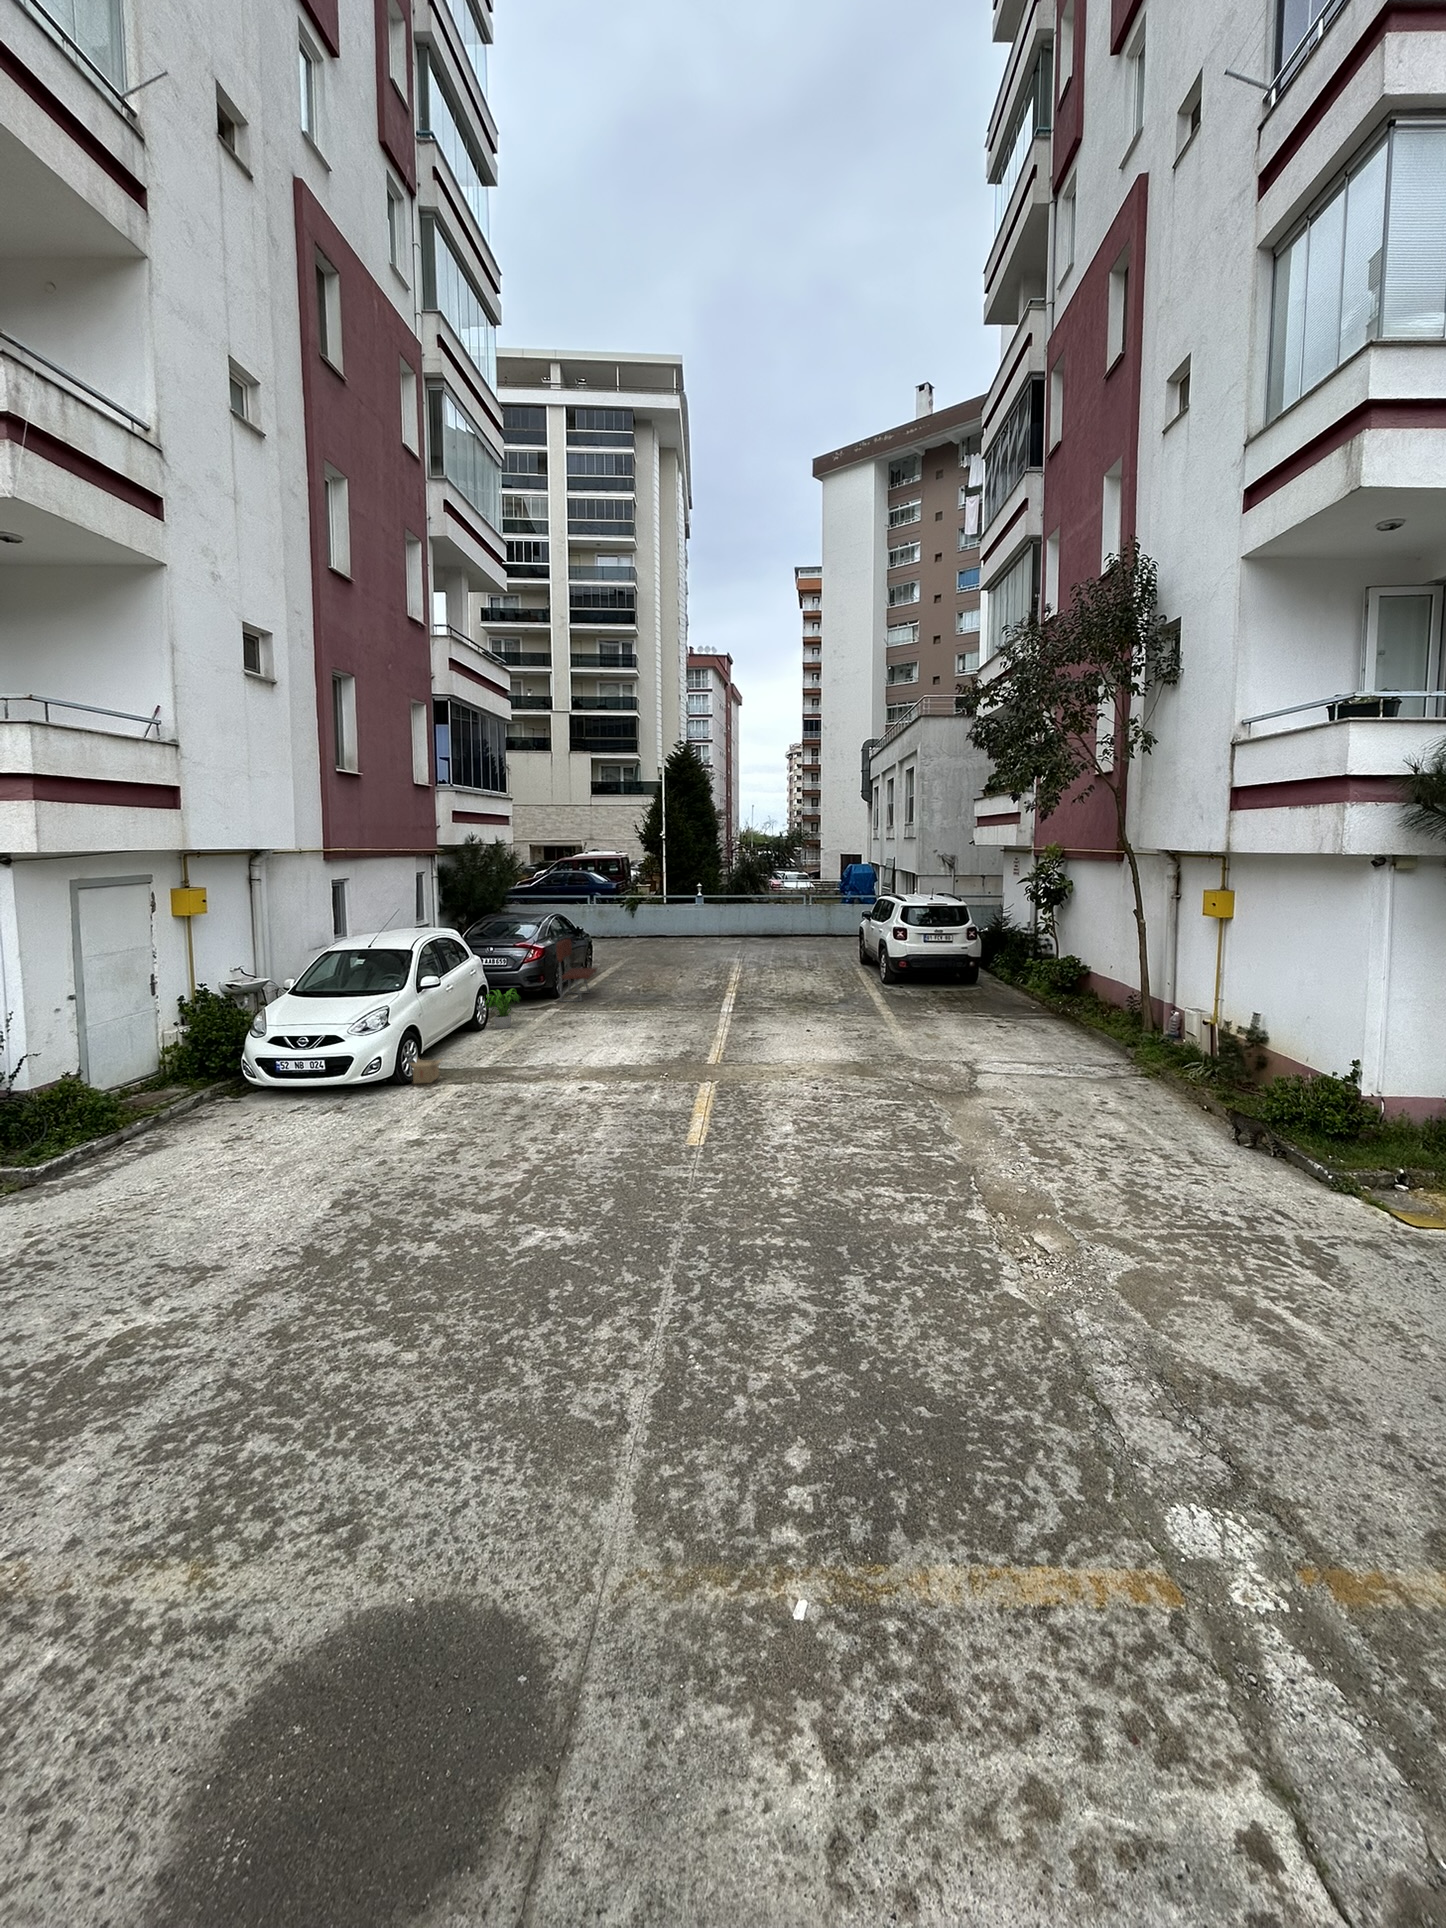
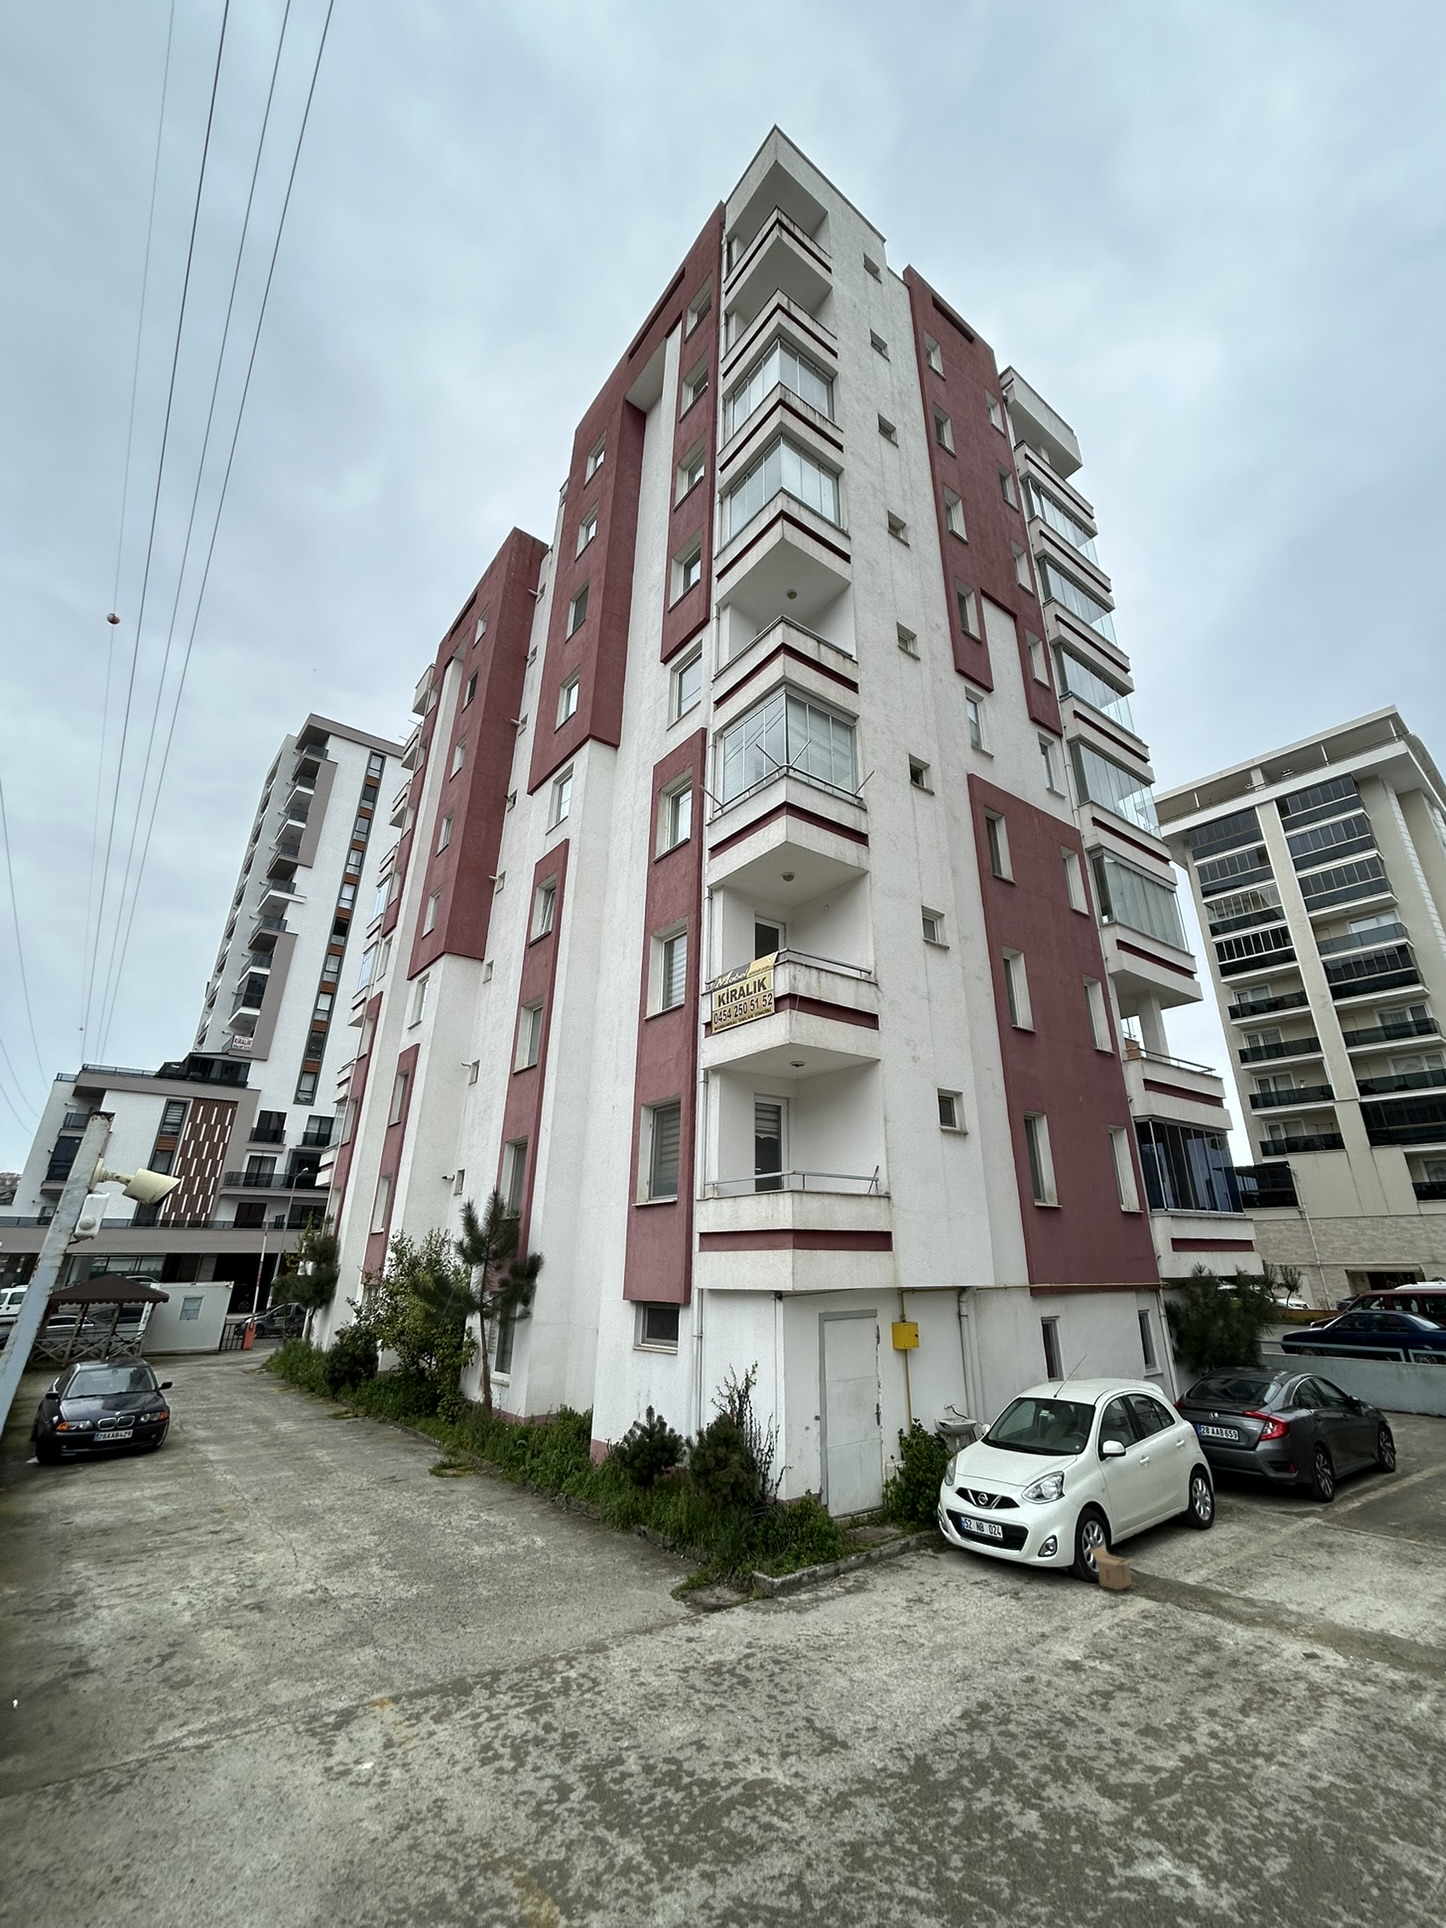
bench: present [556,939,597,1002] -> none [1309,1415,1383,1517]
potted plant: present [484,988,521,1029] -> none [1203,1475,1255,1535]

